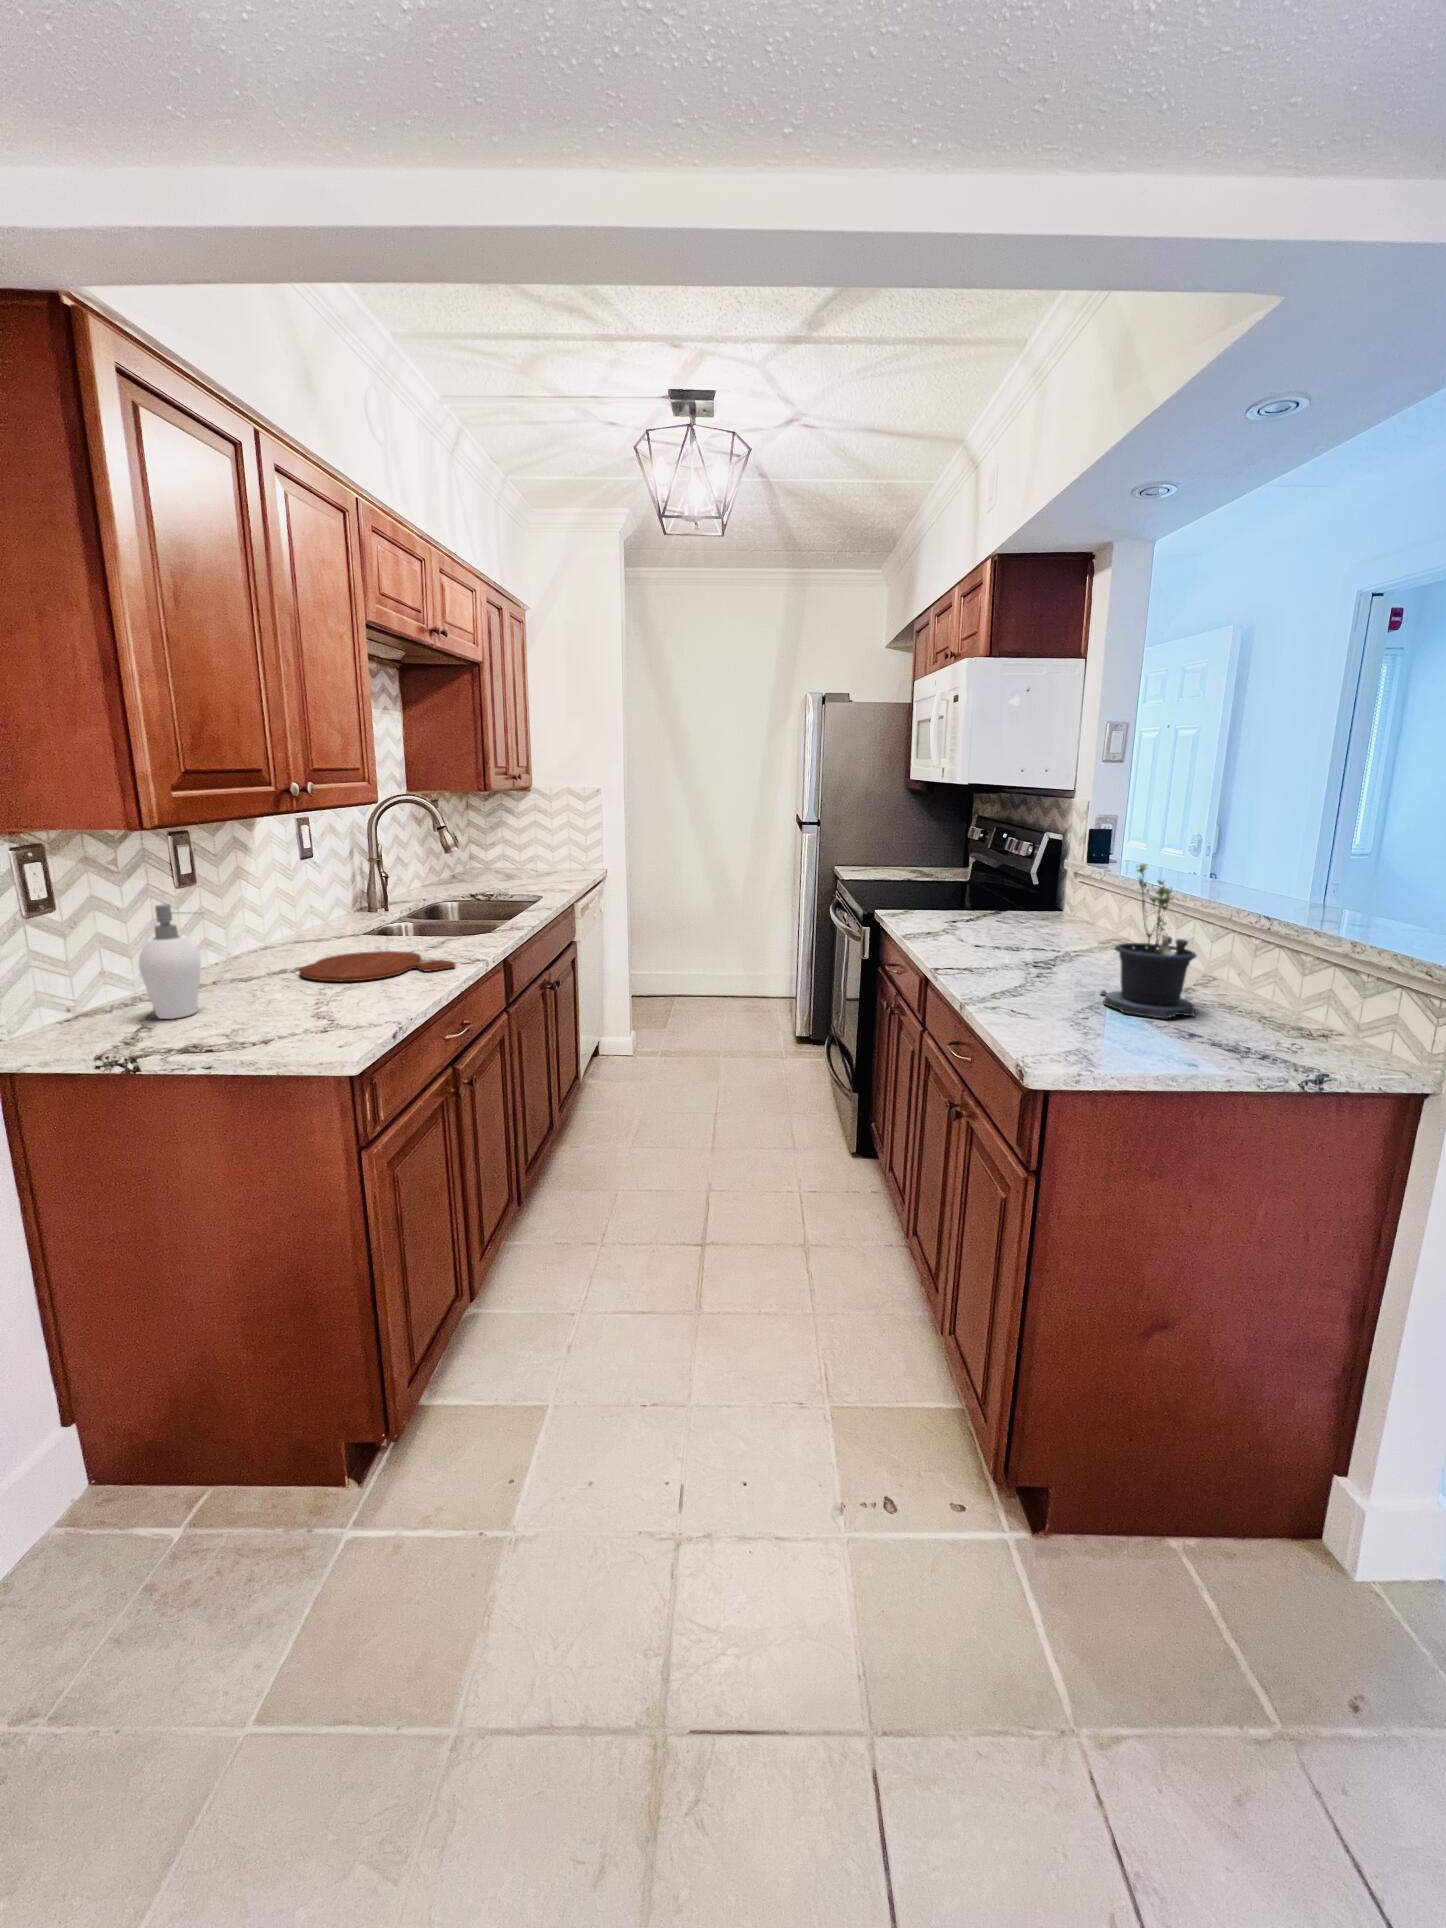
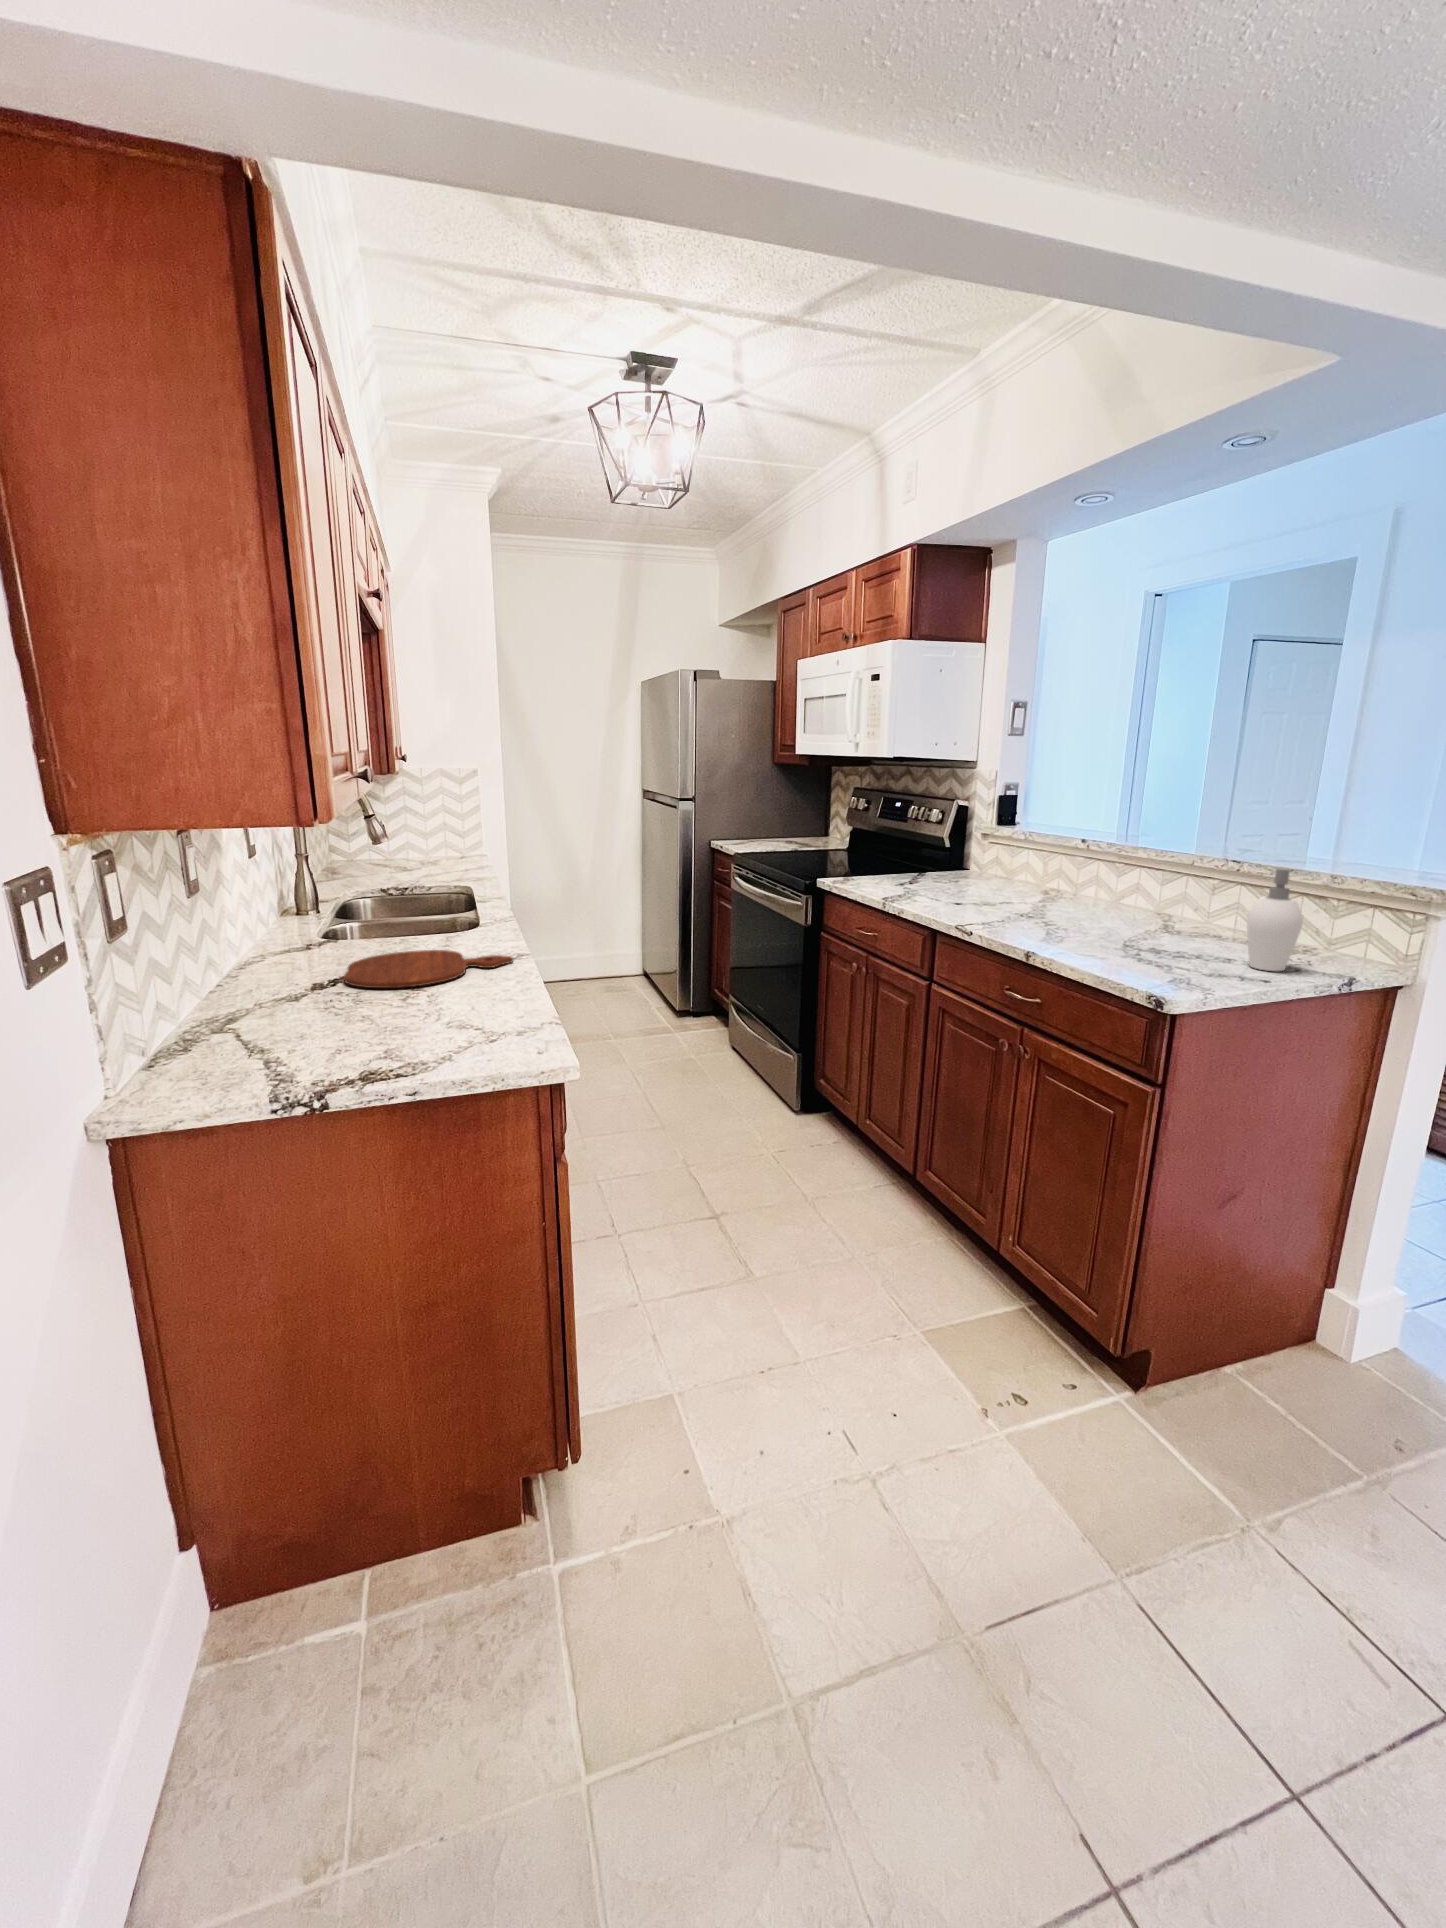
potted plant: present [1101,864,1196,1019] -> none [1107,822,1203,950]
soap dispenser: present [139,904,201,1019] -> present [1247,869,1304,971]

